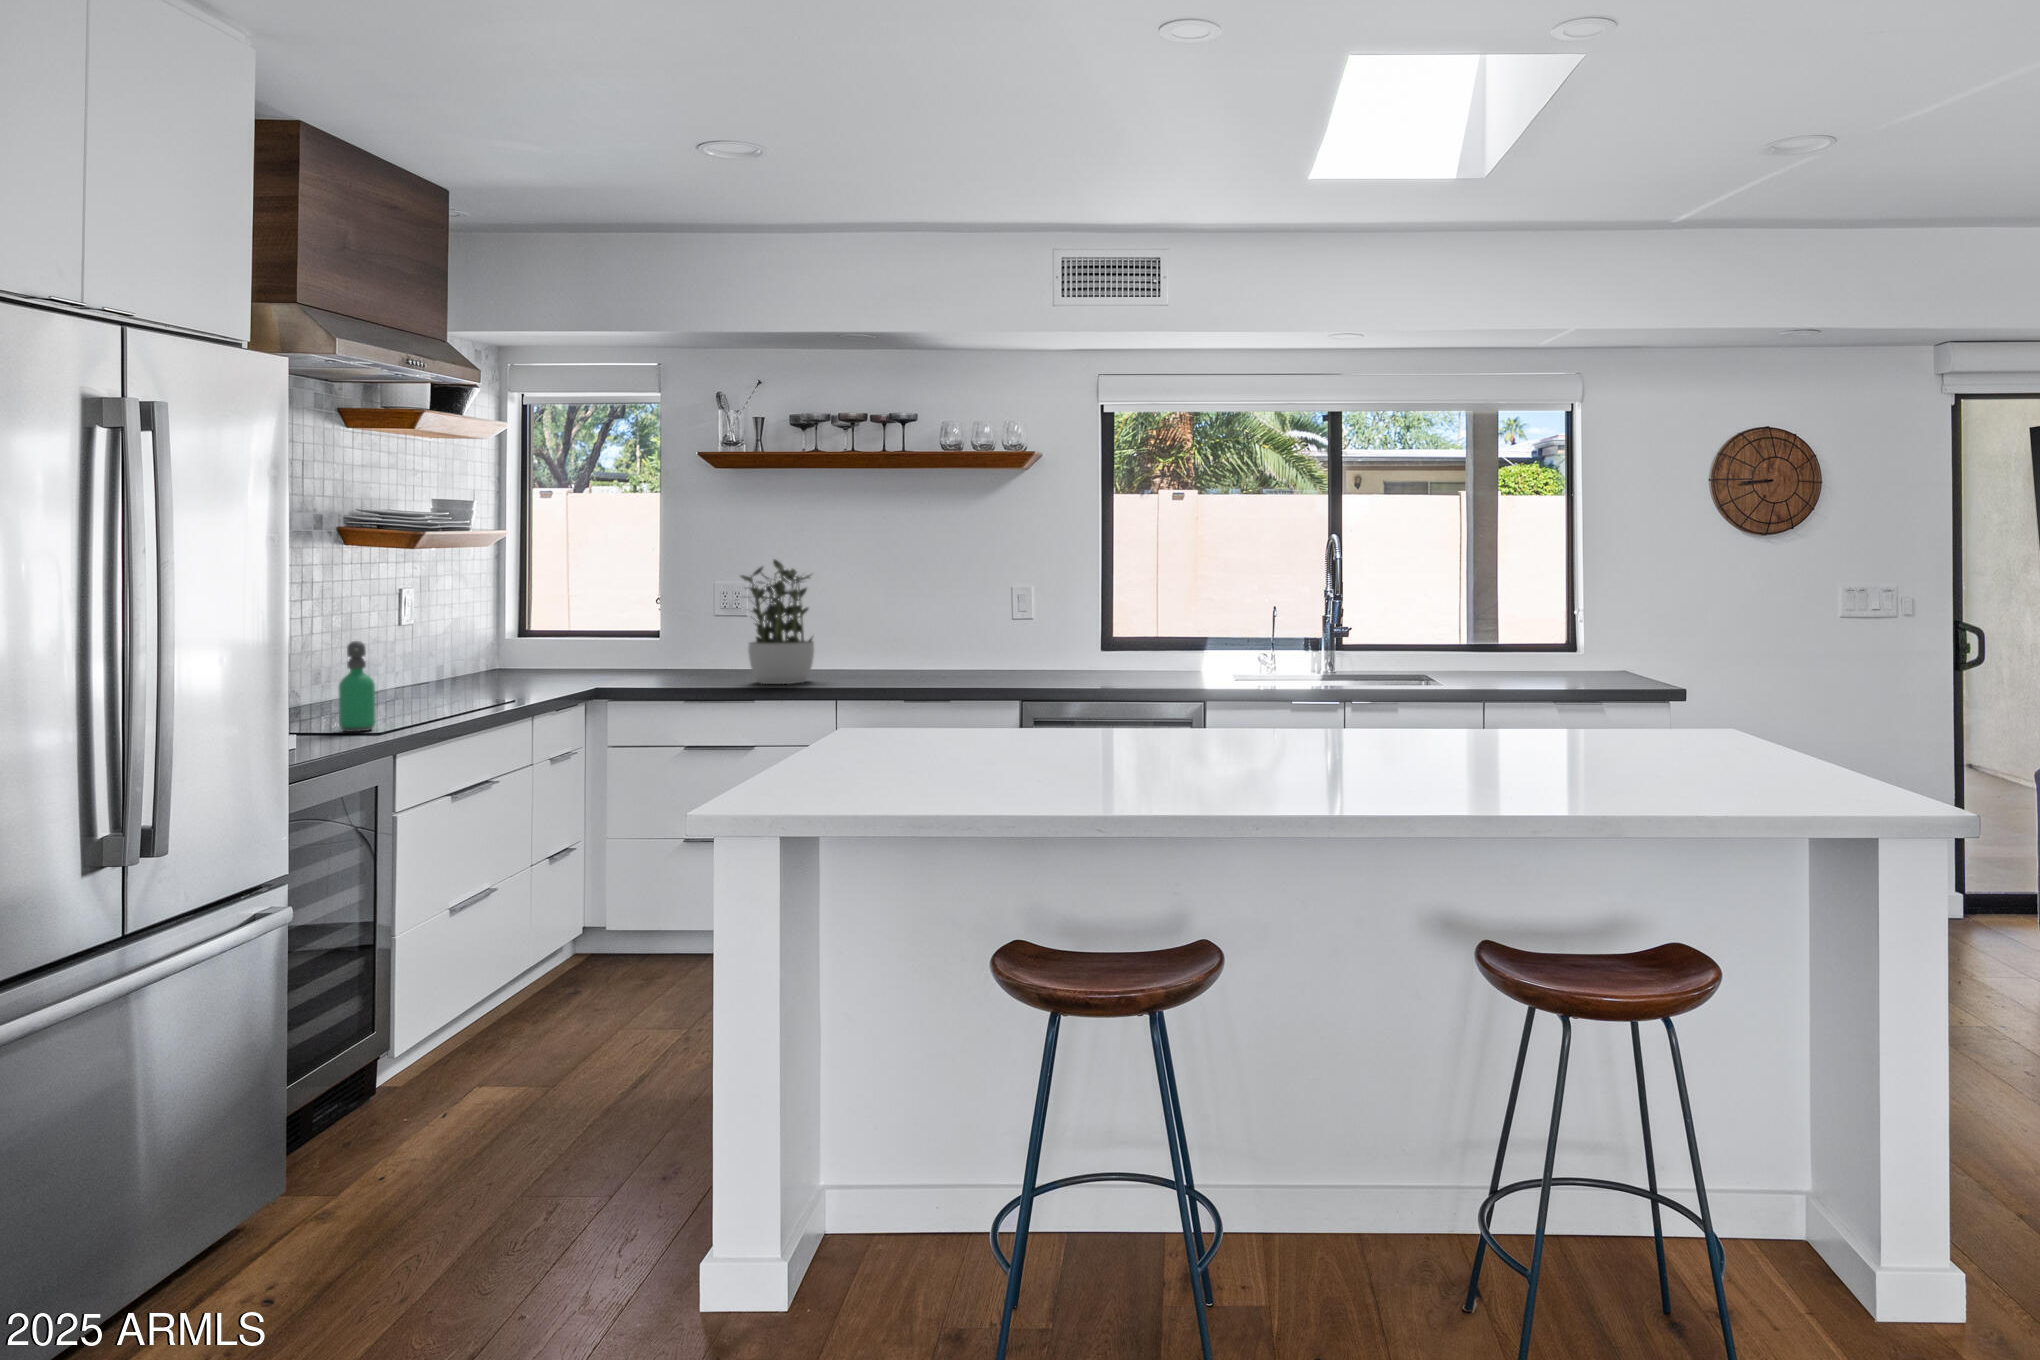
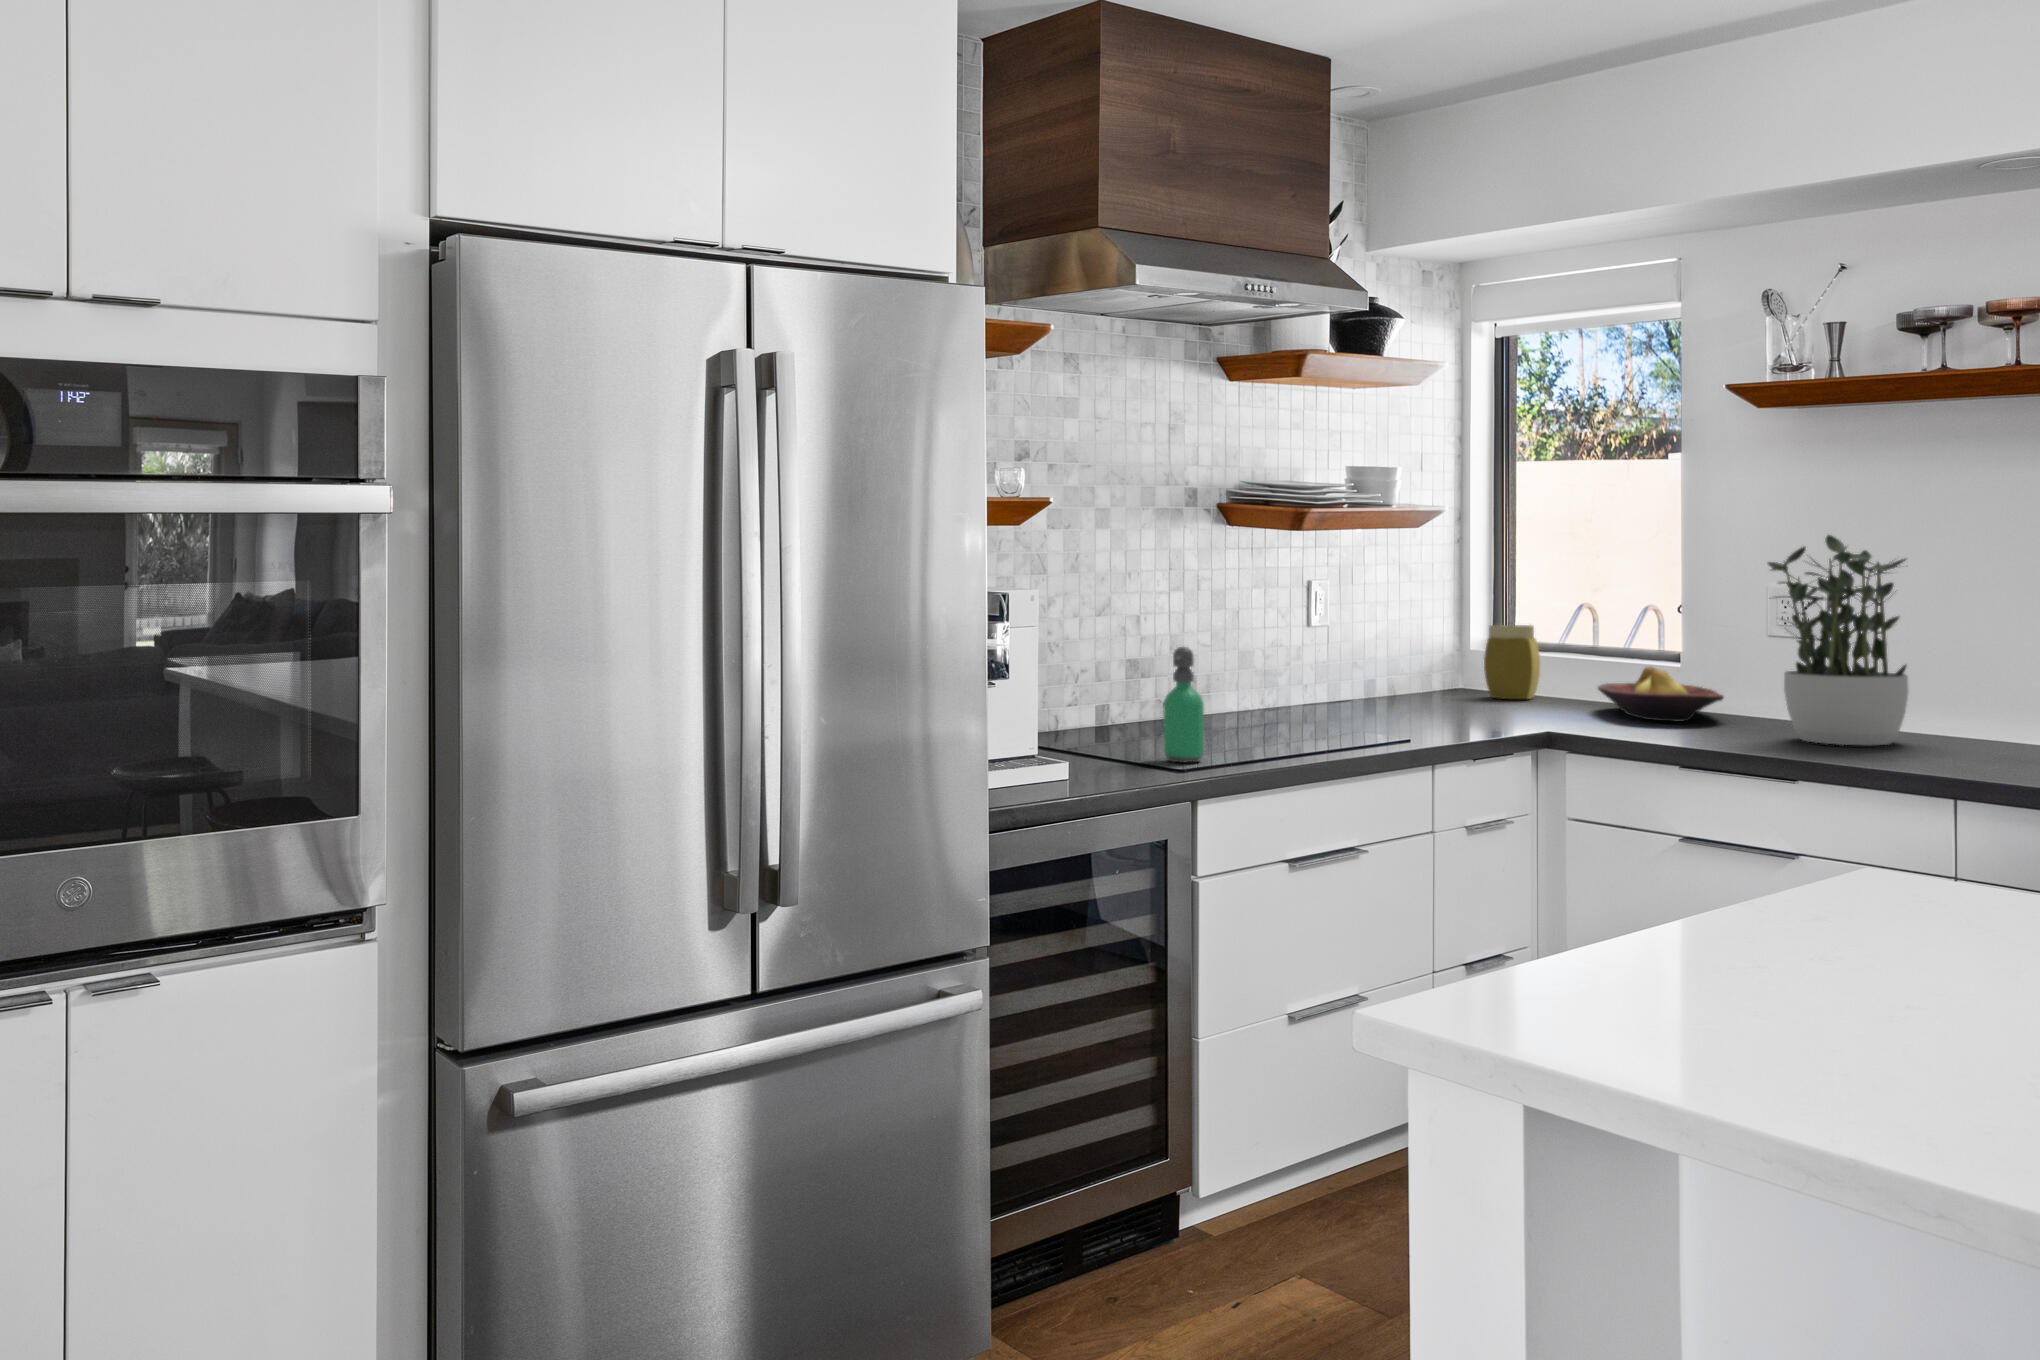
jar: none [529,619,569,673] -> present [1484,625,1540,699]
fruit bowl: none [619,644,705,679] -> present [1598,666,1724,722]

